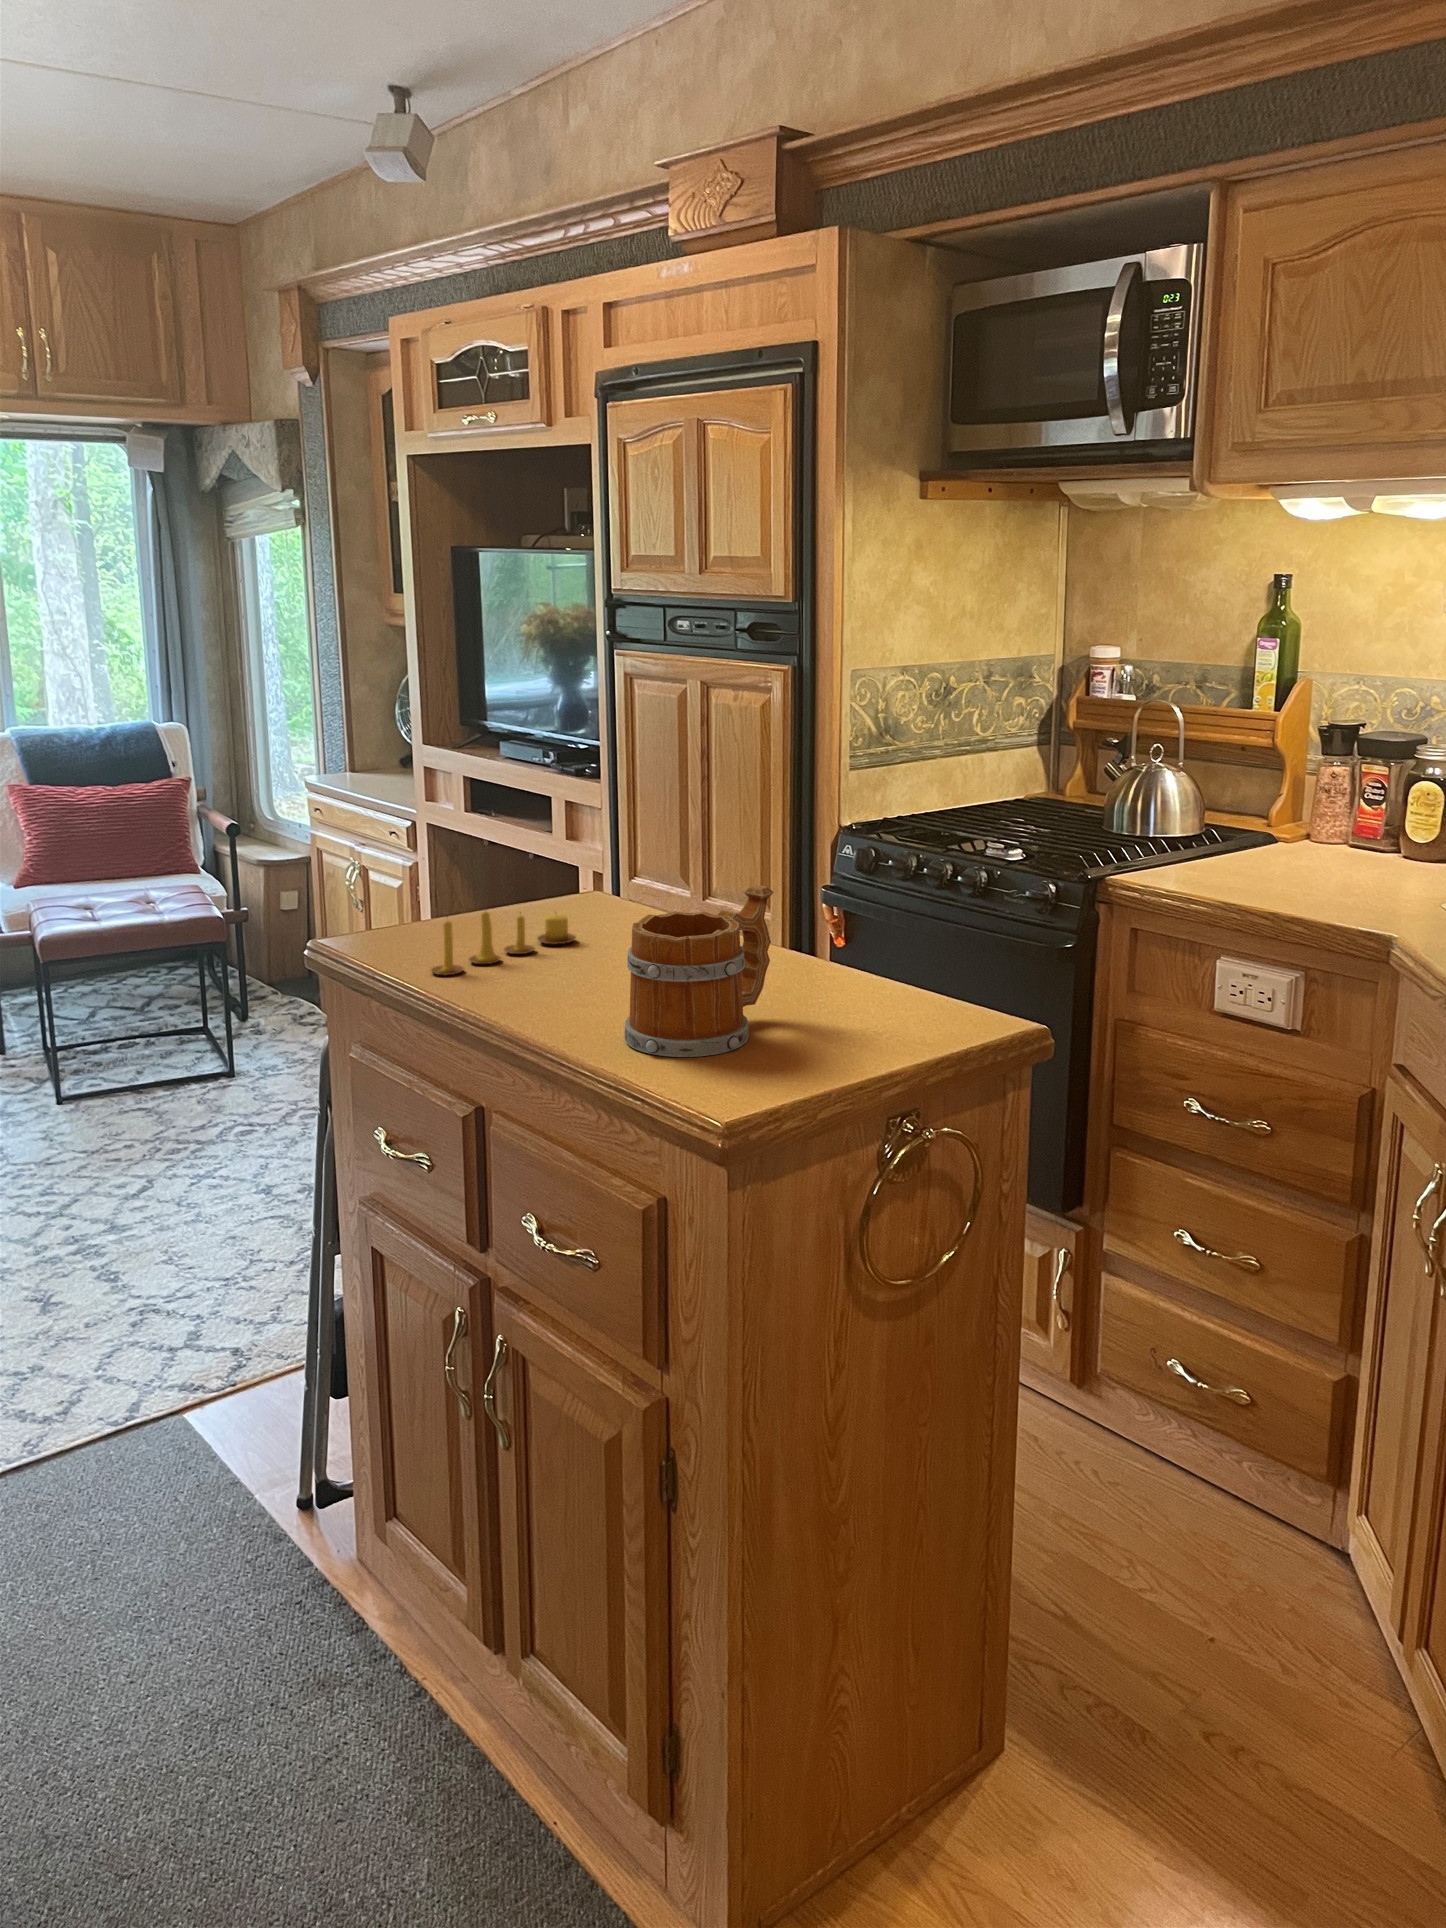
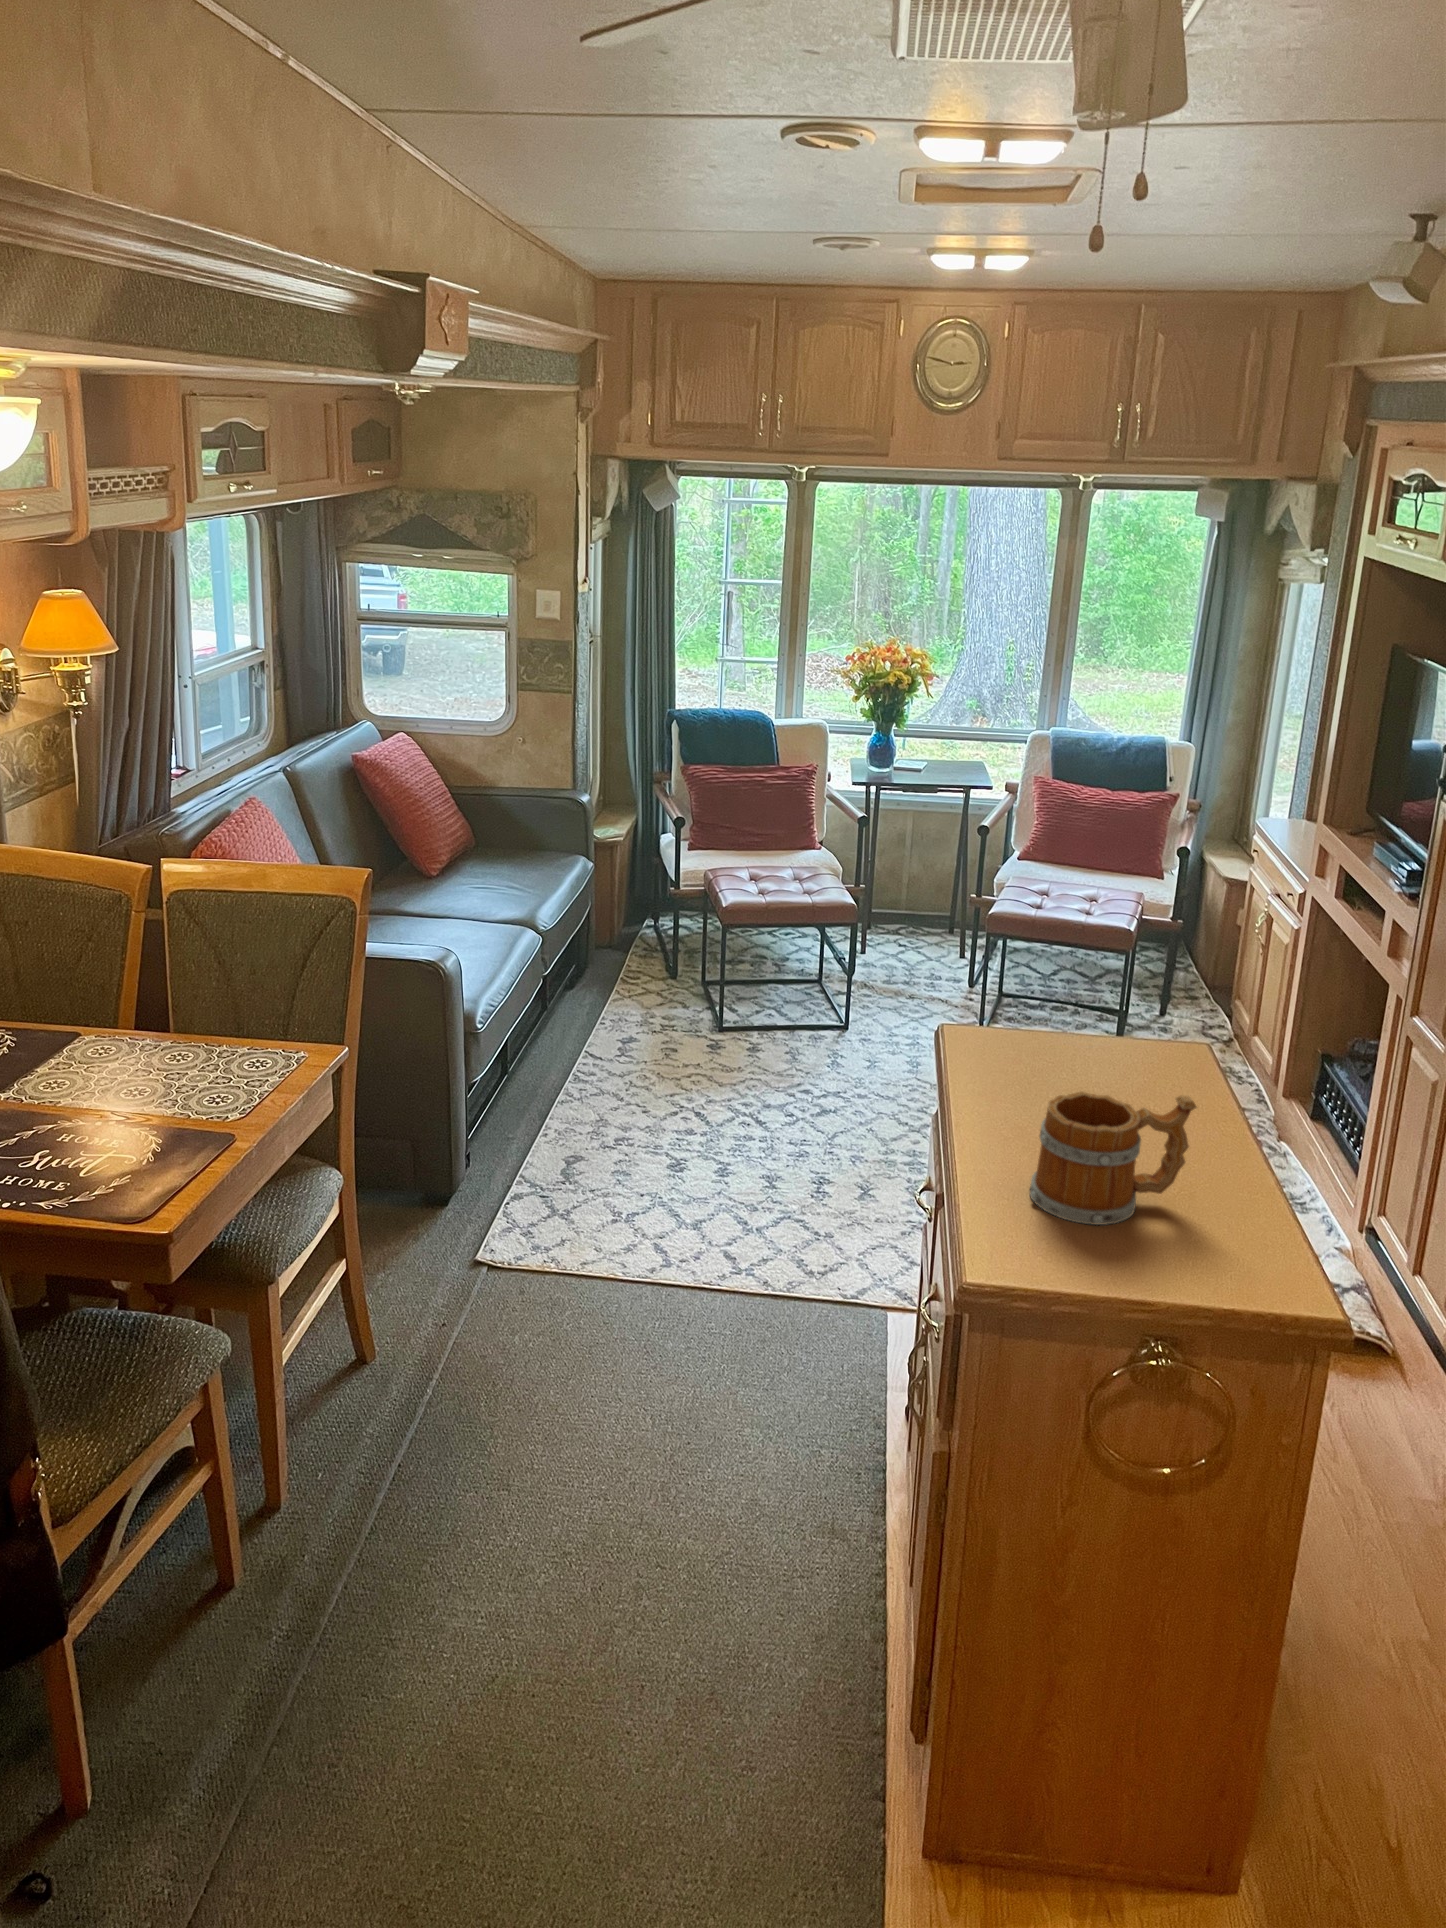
candle: present [431,912,576,975] -> none [1001,1030,1153,1078]

